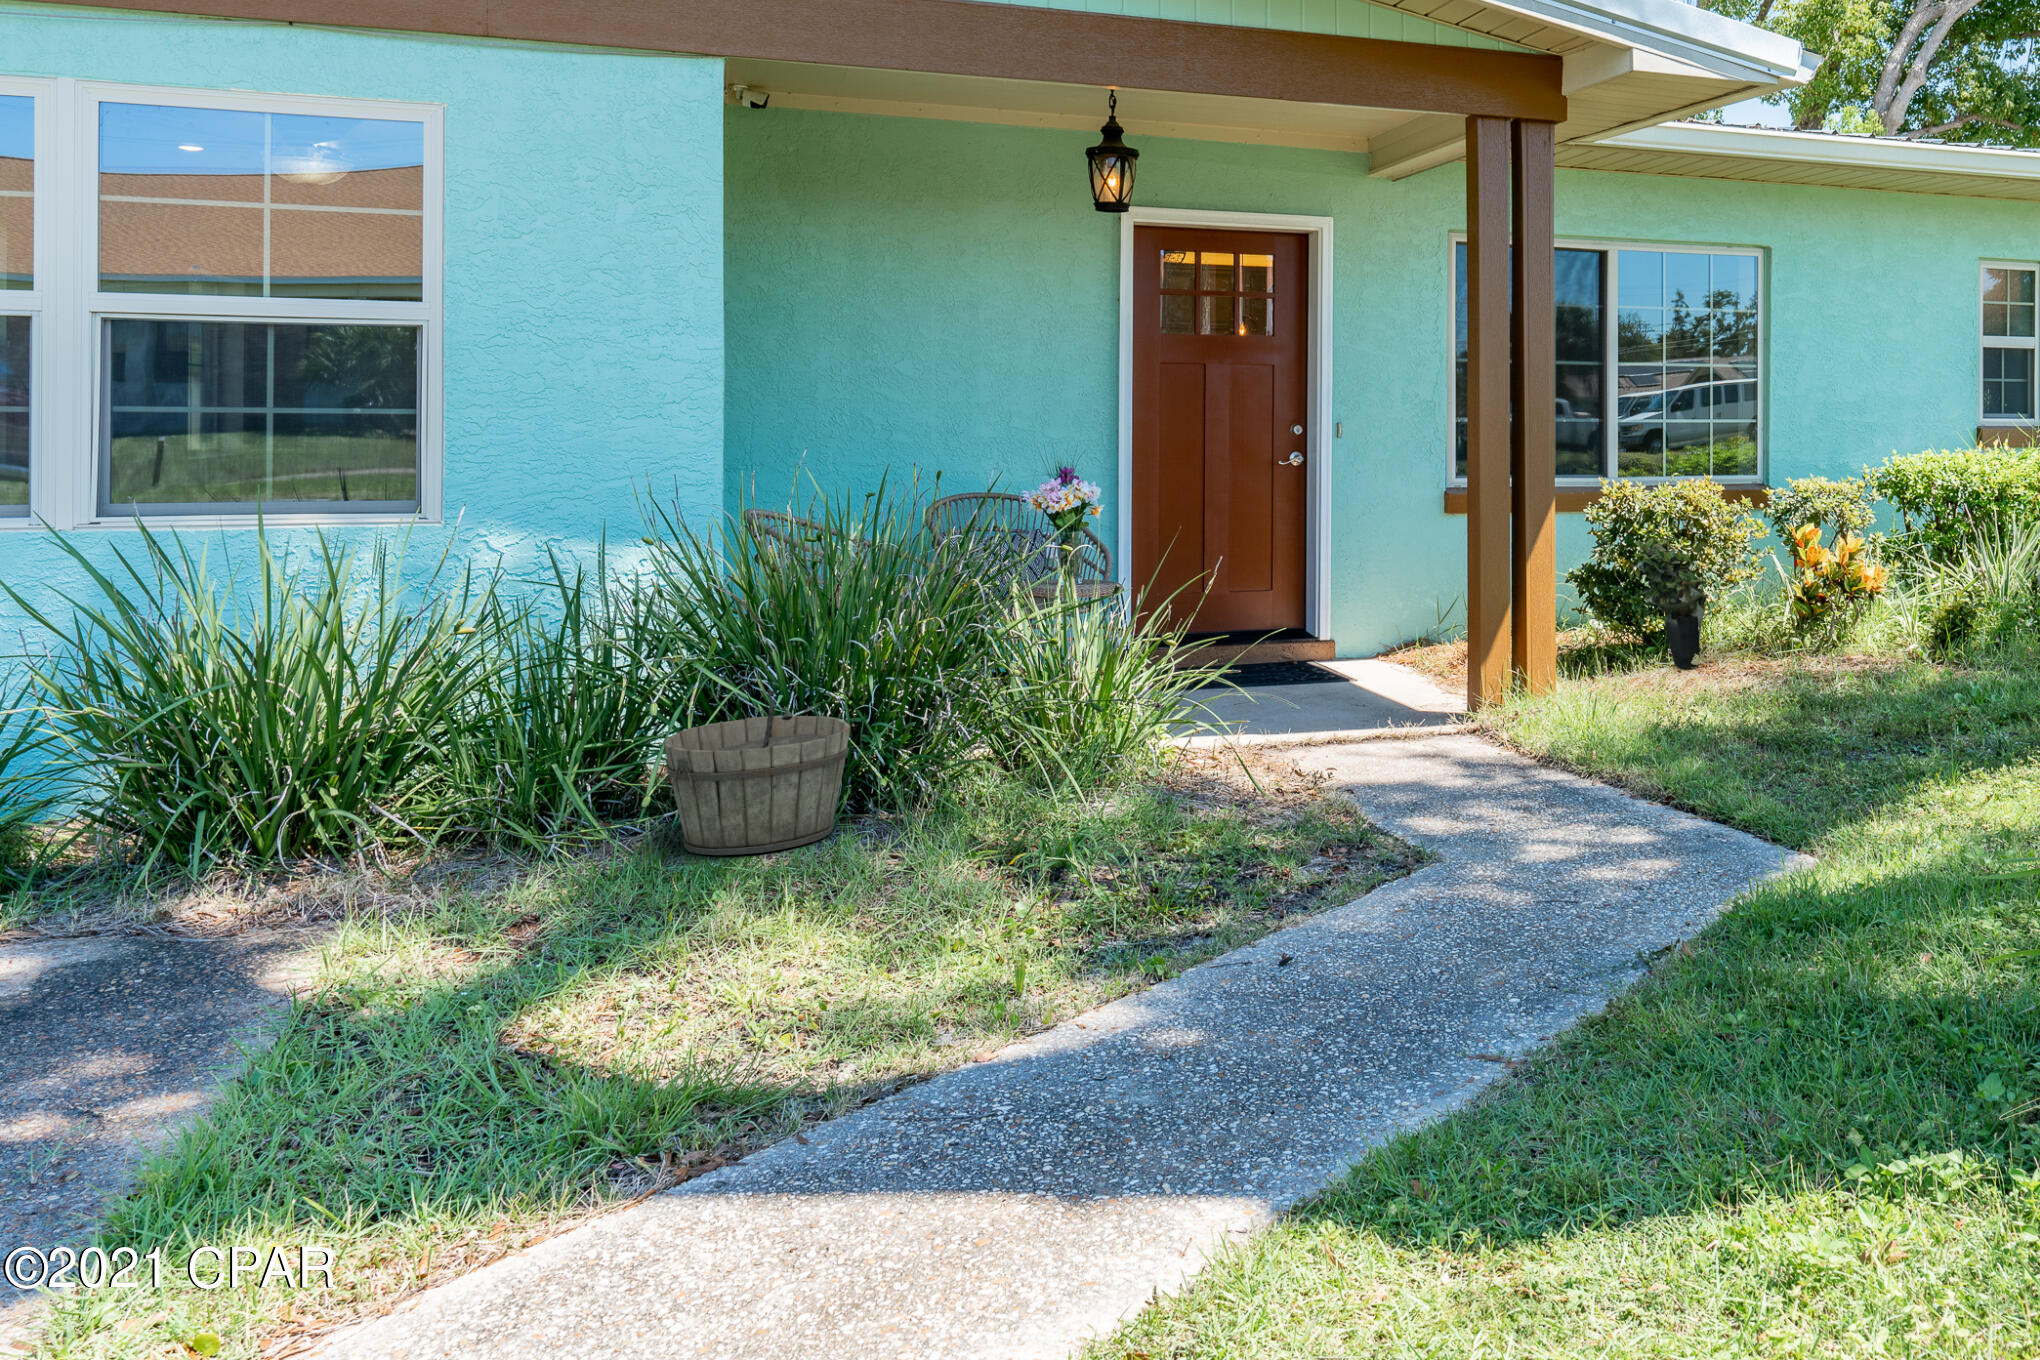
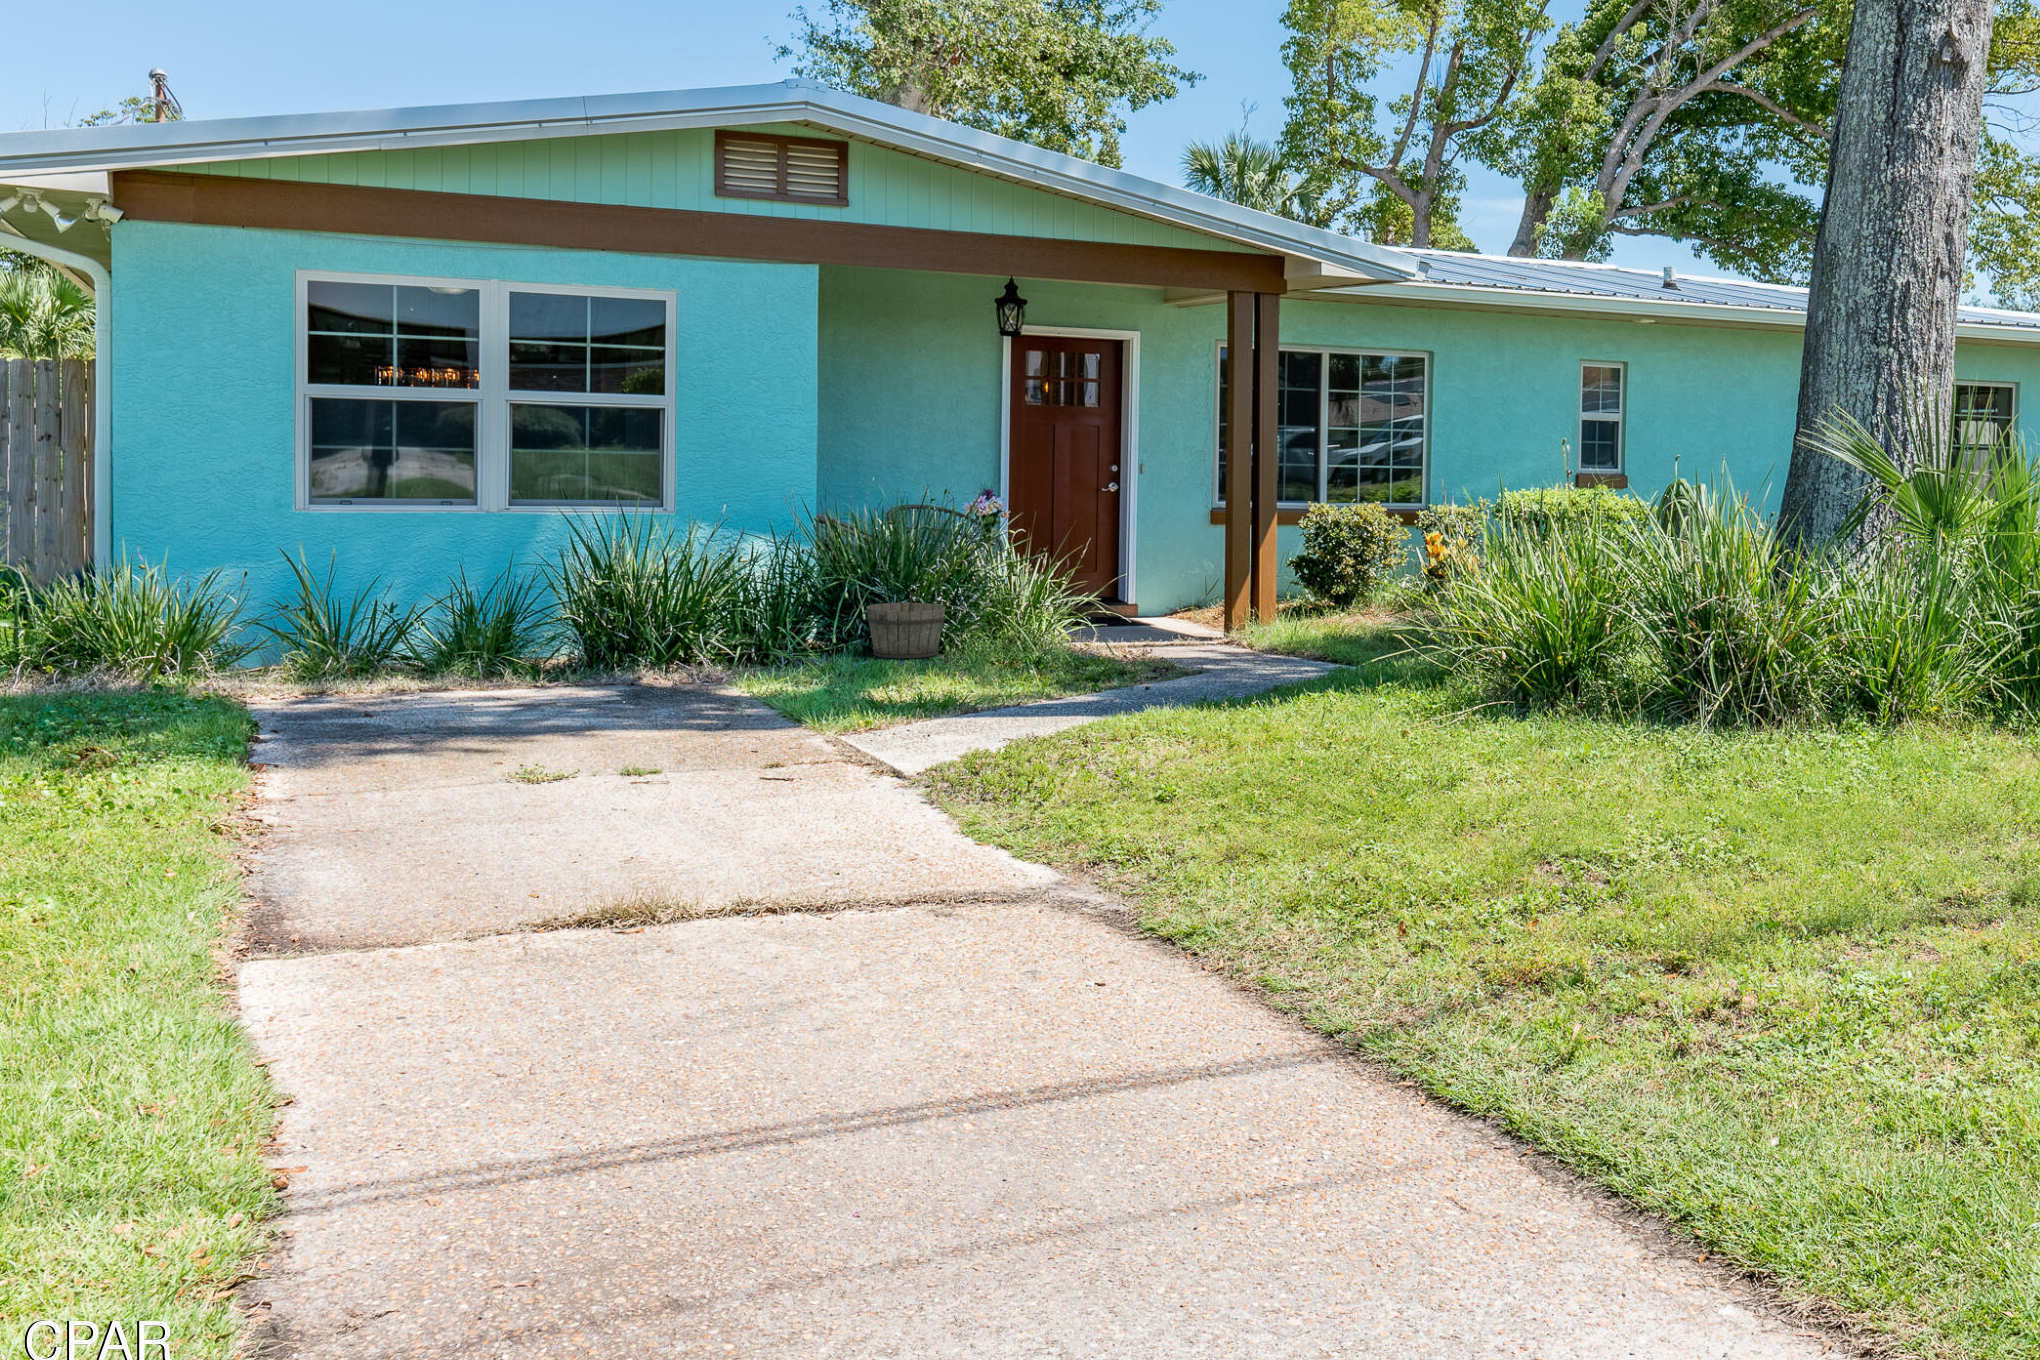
potted plant: present [1635,537,1709,670] -> none [1326,541,1370,621]

